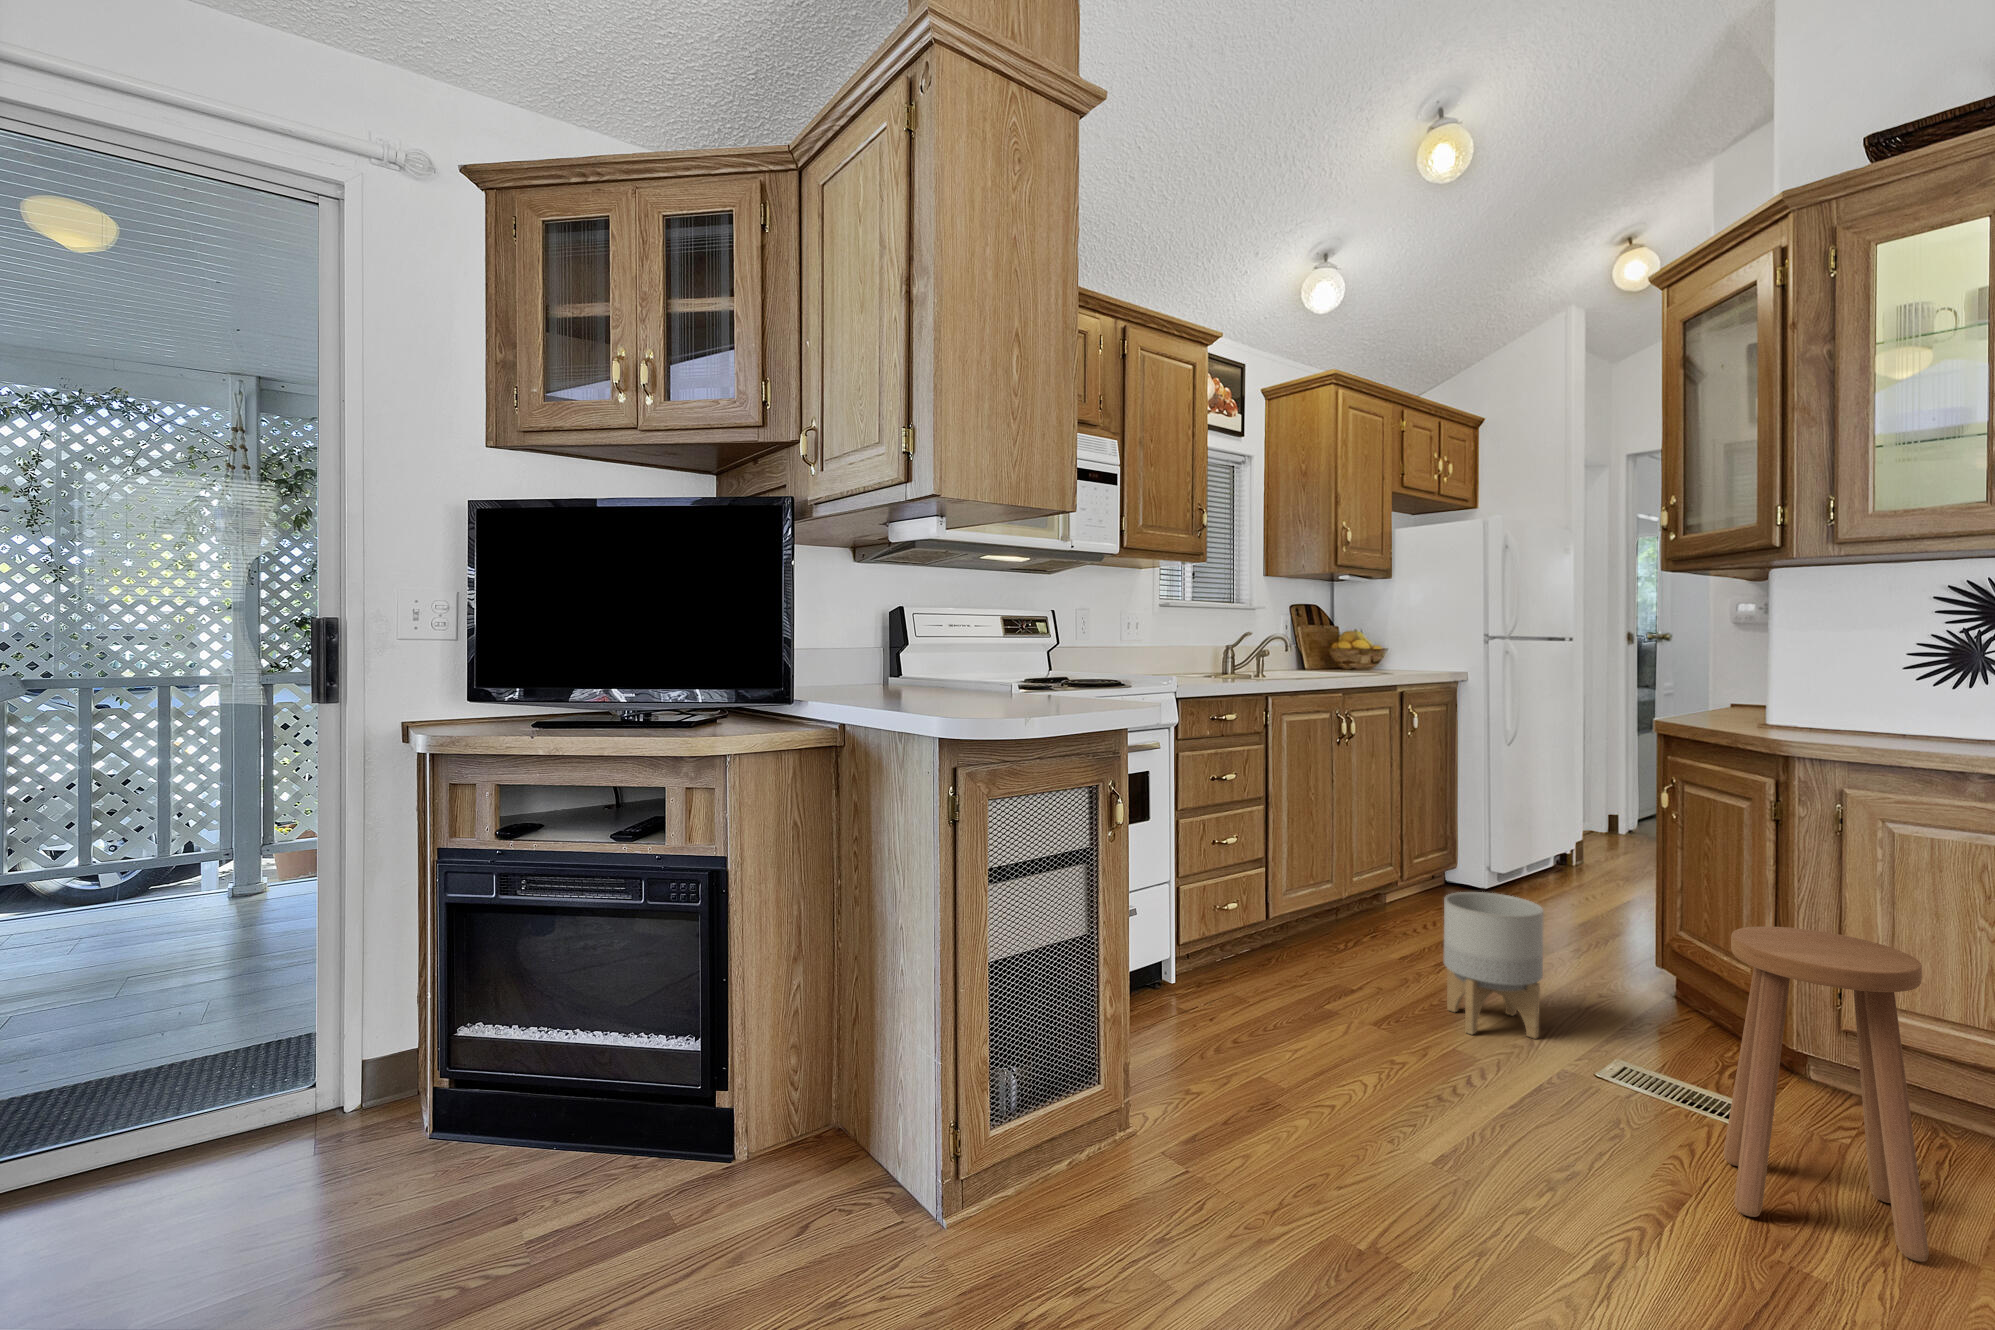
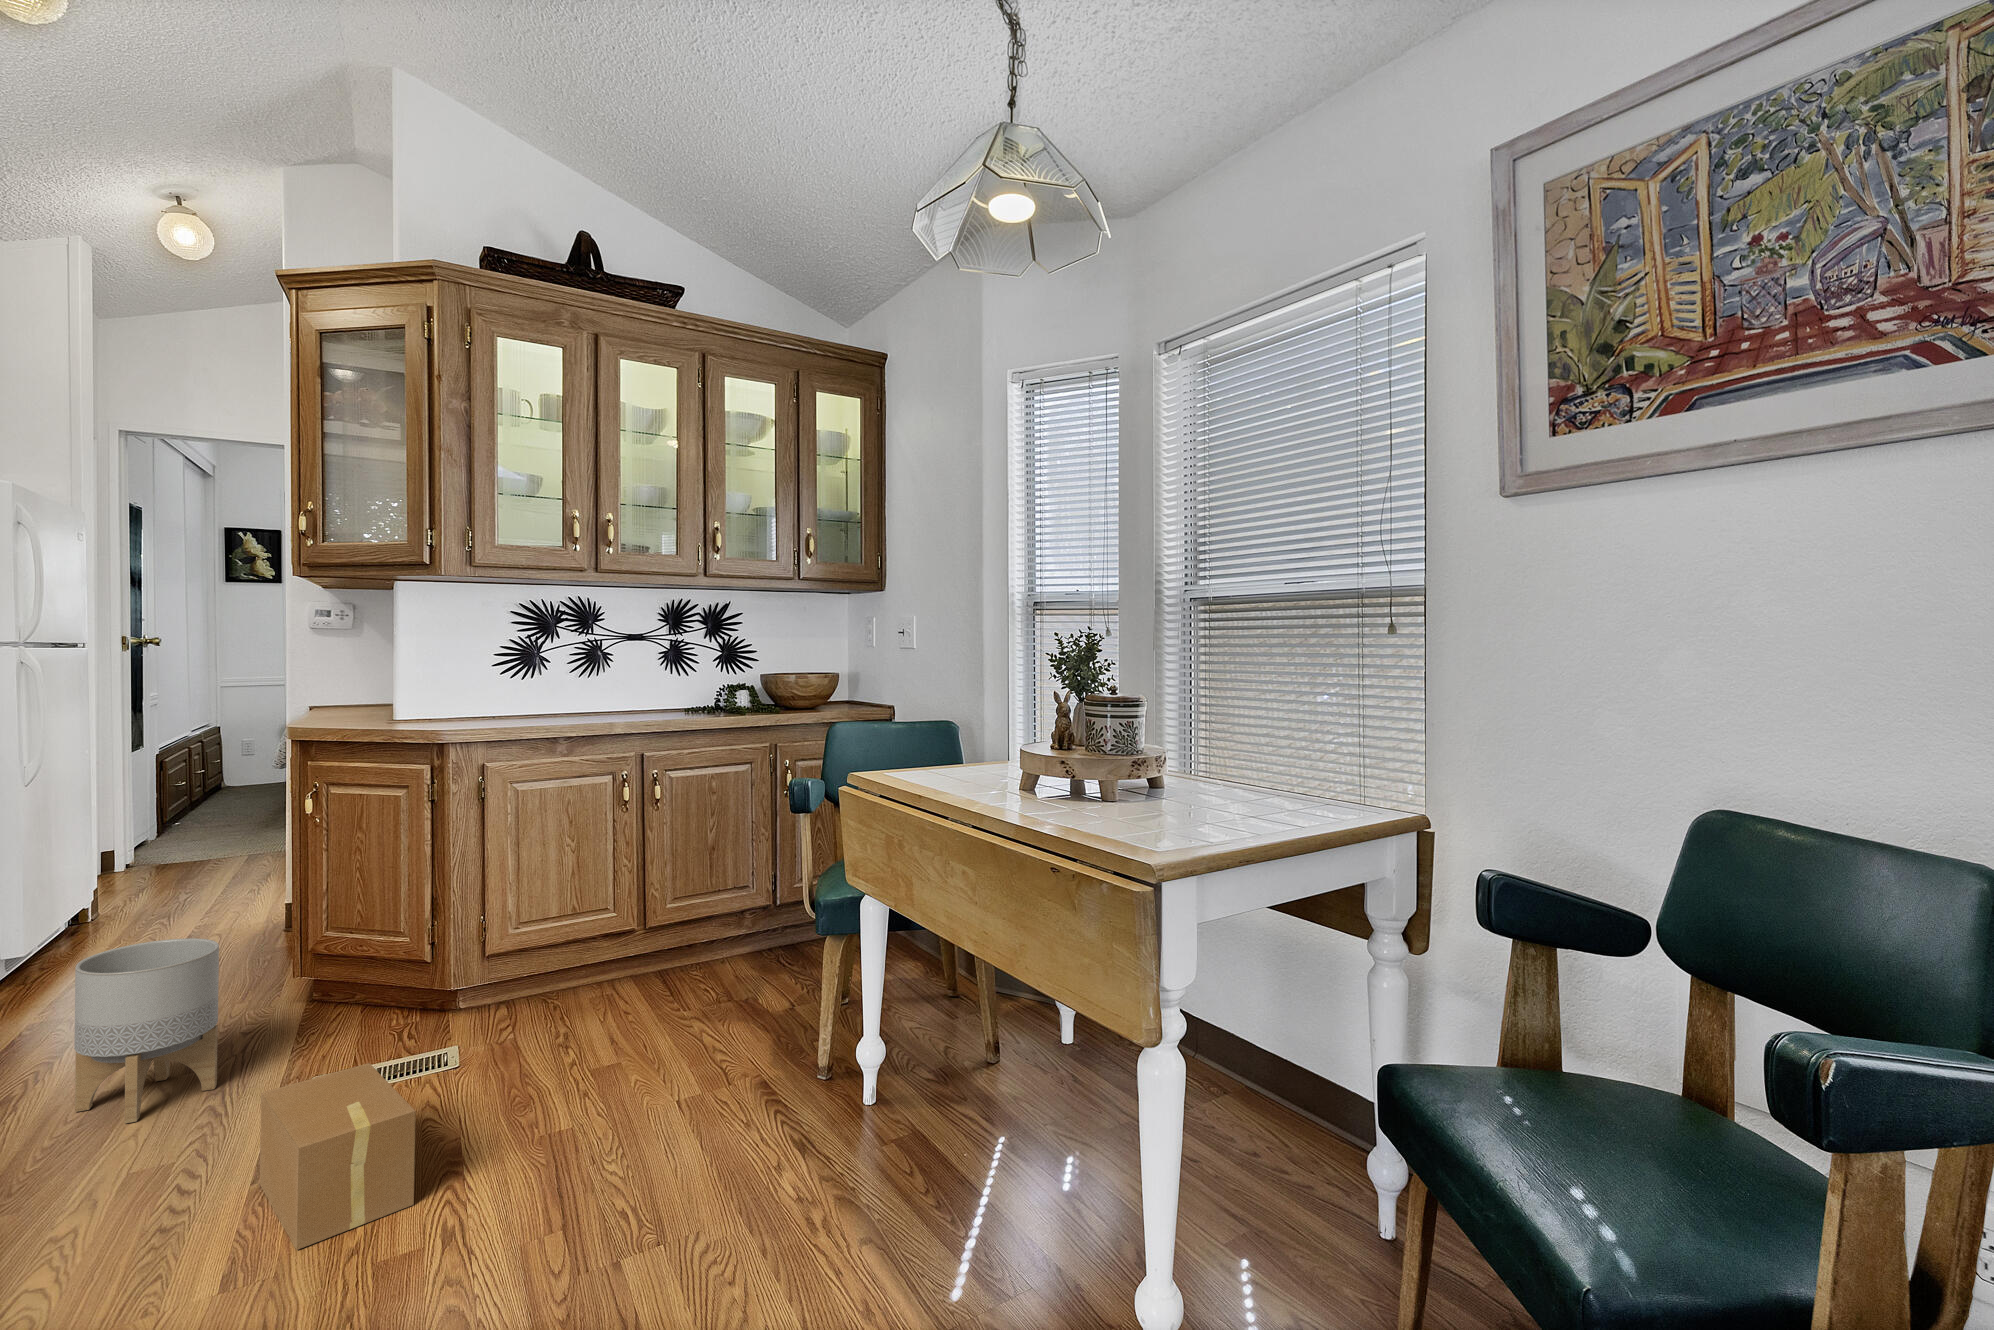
stool: present [1724,926,1929,1262] -> none [457,877,607,1127]
cardboard box: none [1485,1042,1604,1221] -> present [260,1063,416,1250]

